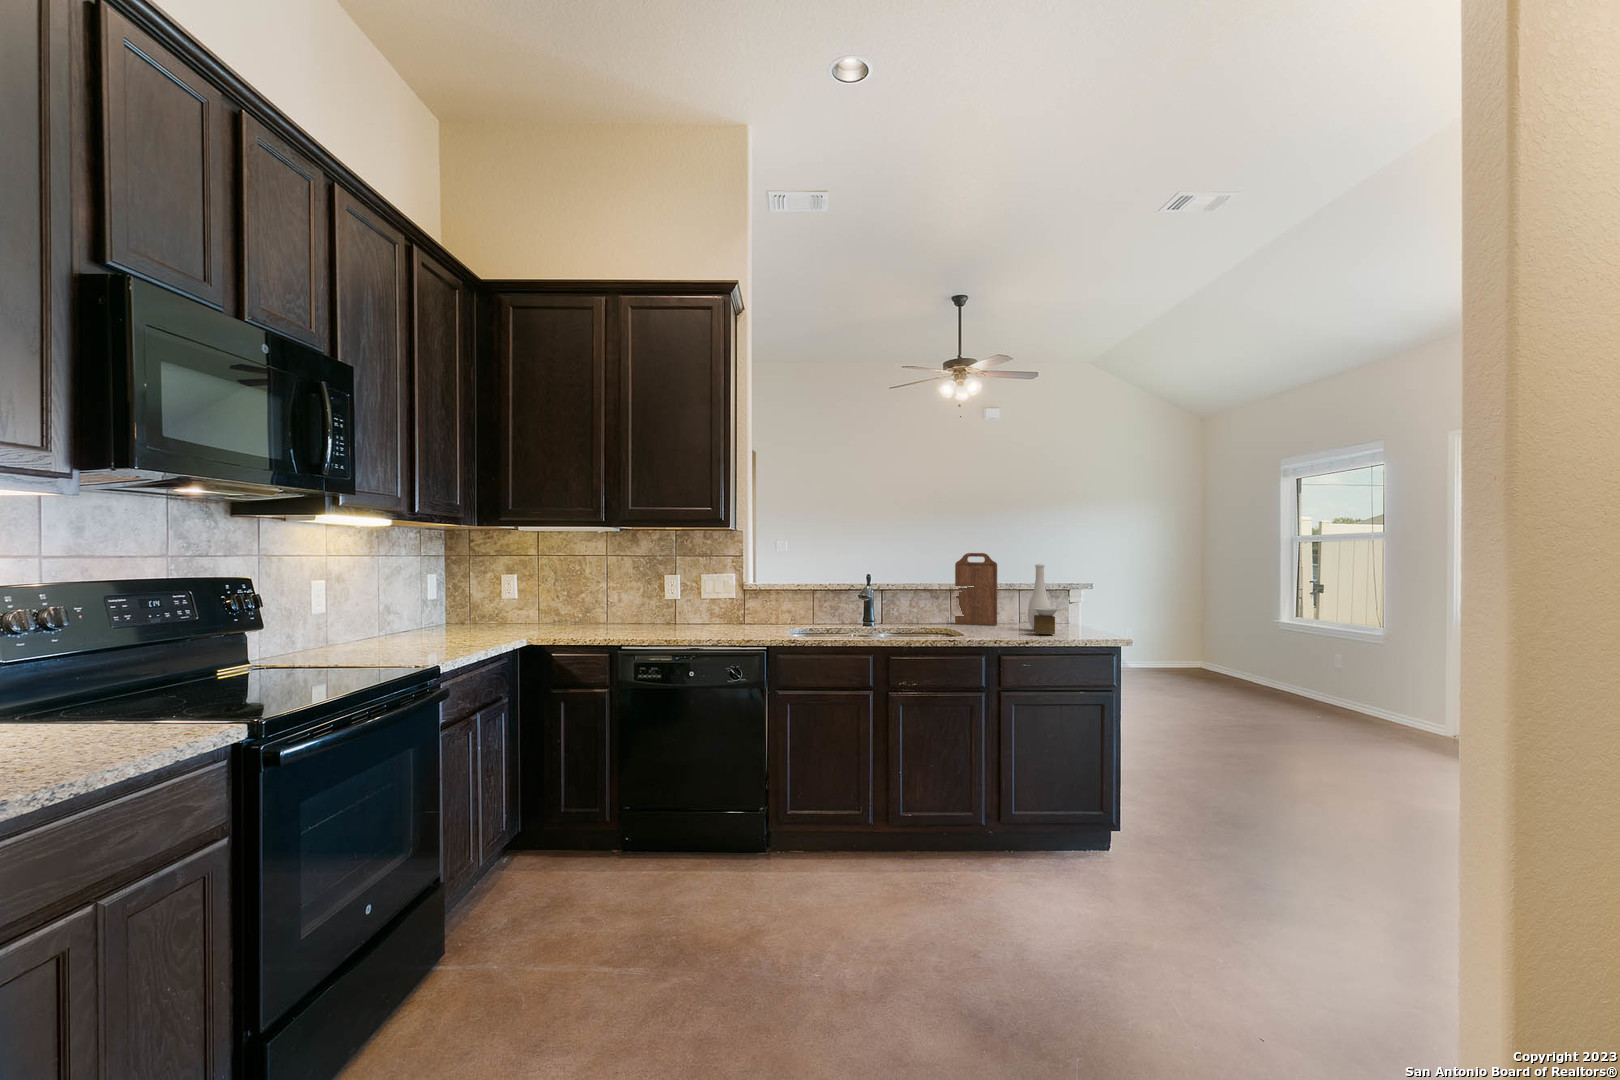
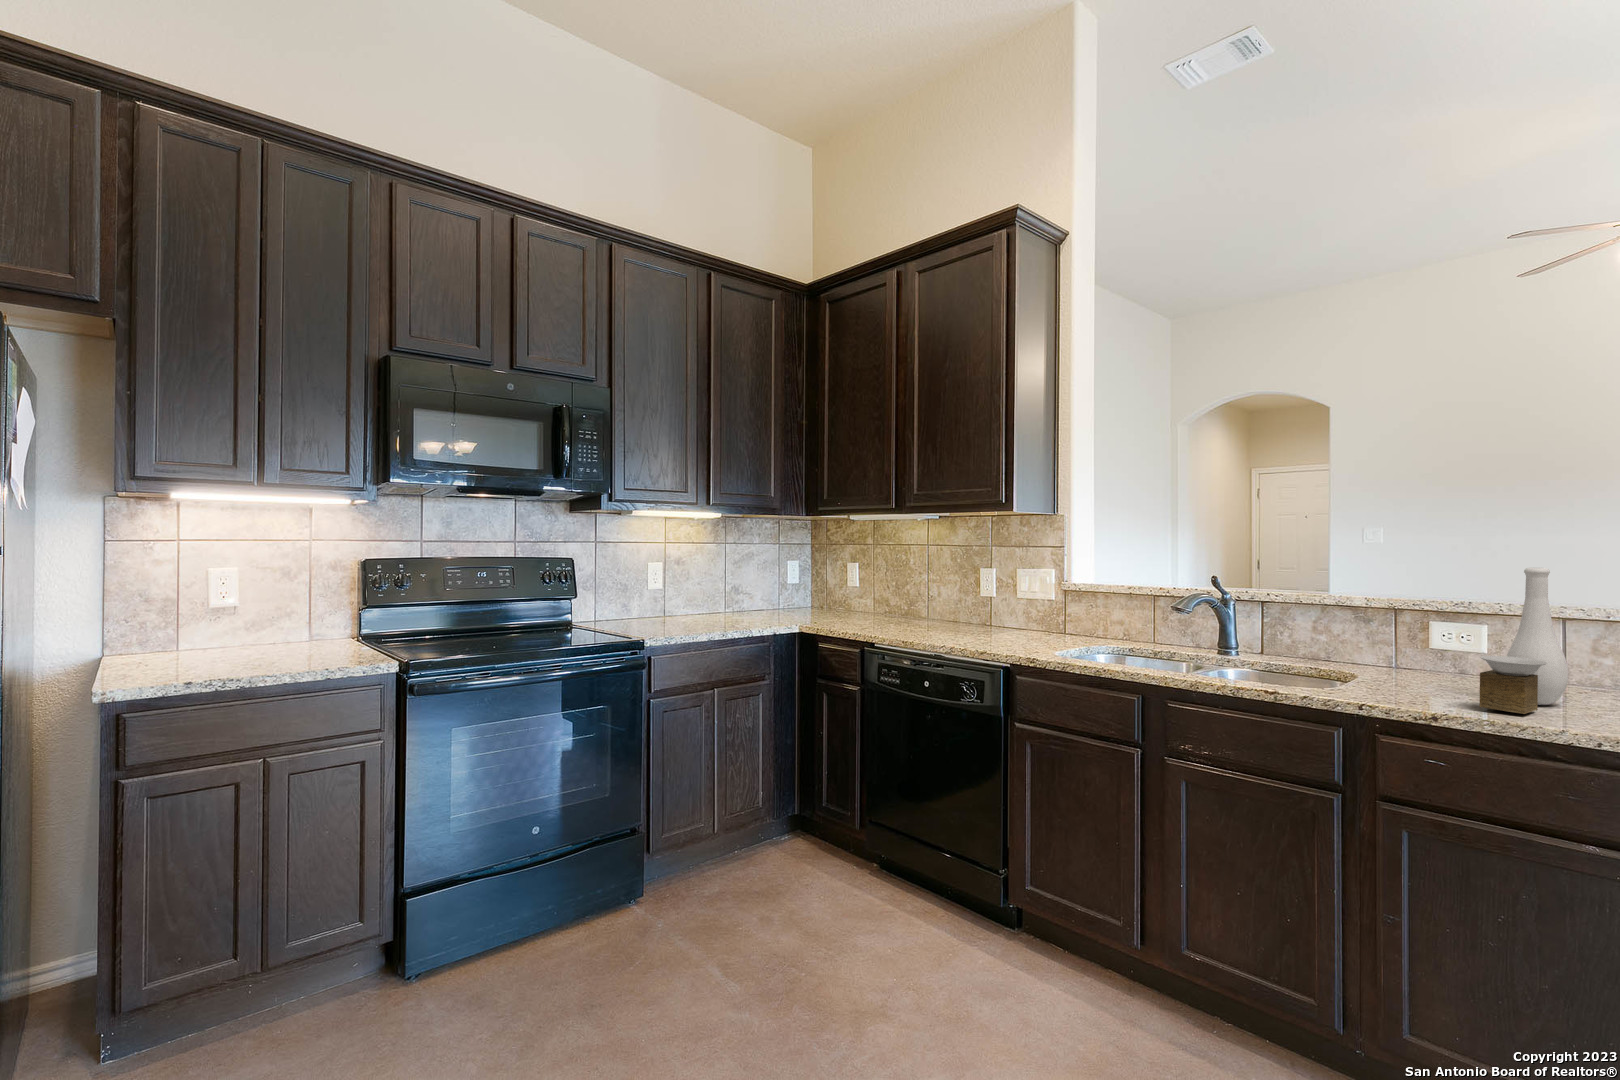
cutting board: present [955,553,997,625] -> none [1403,544,1487,683]

